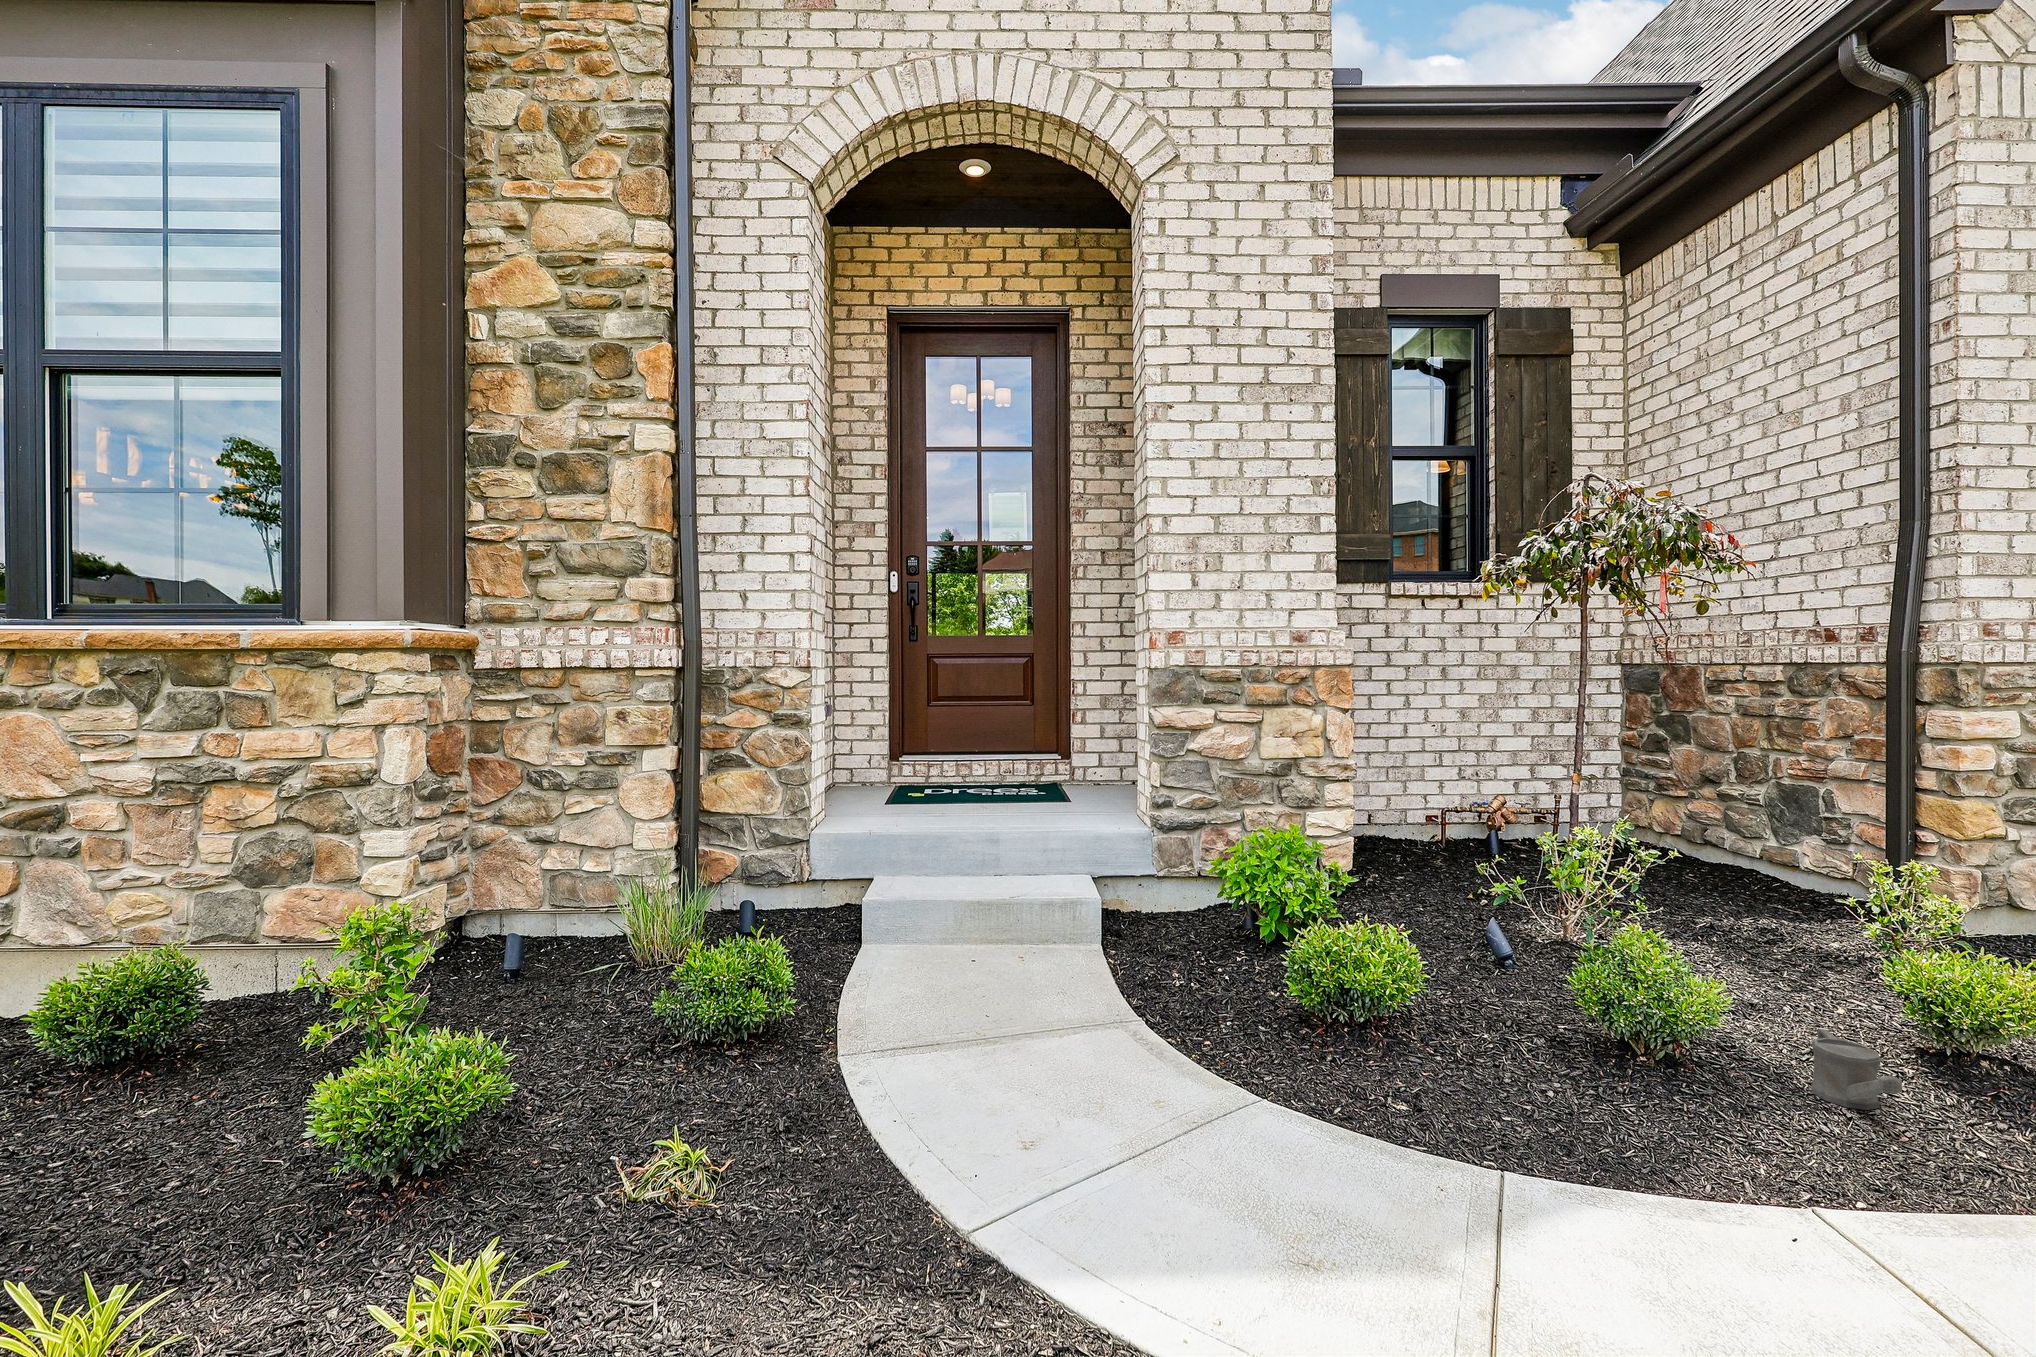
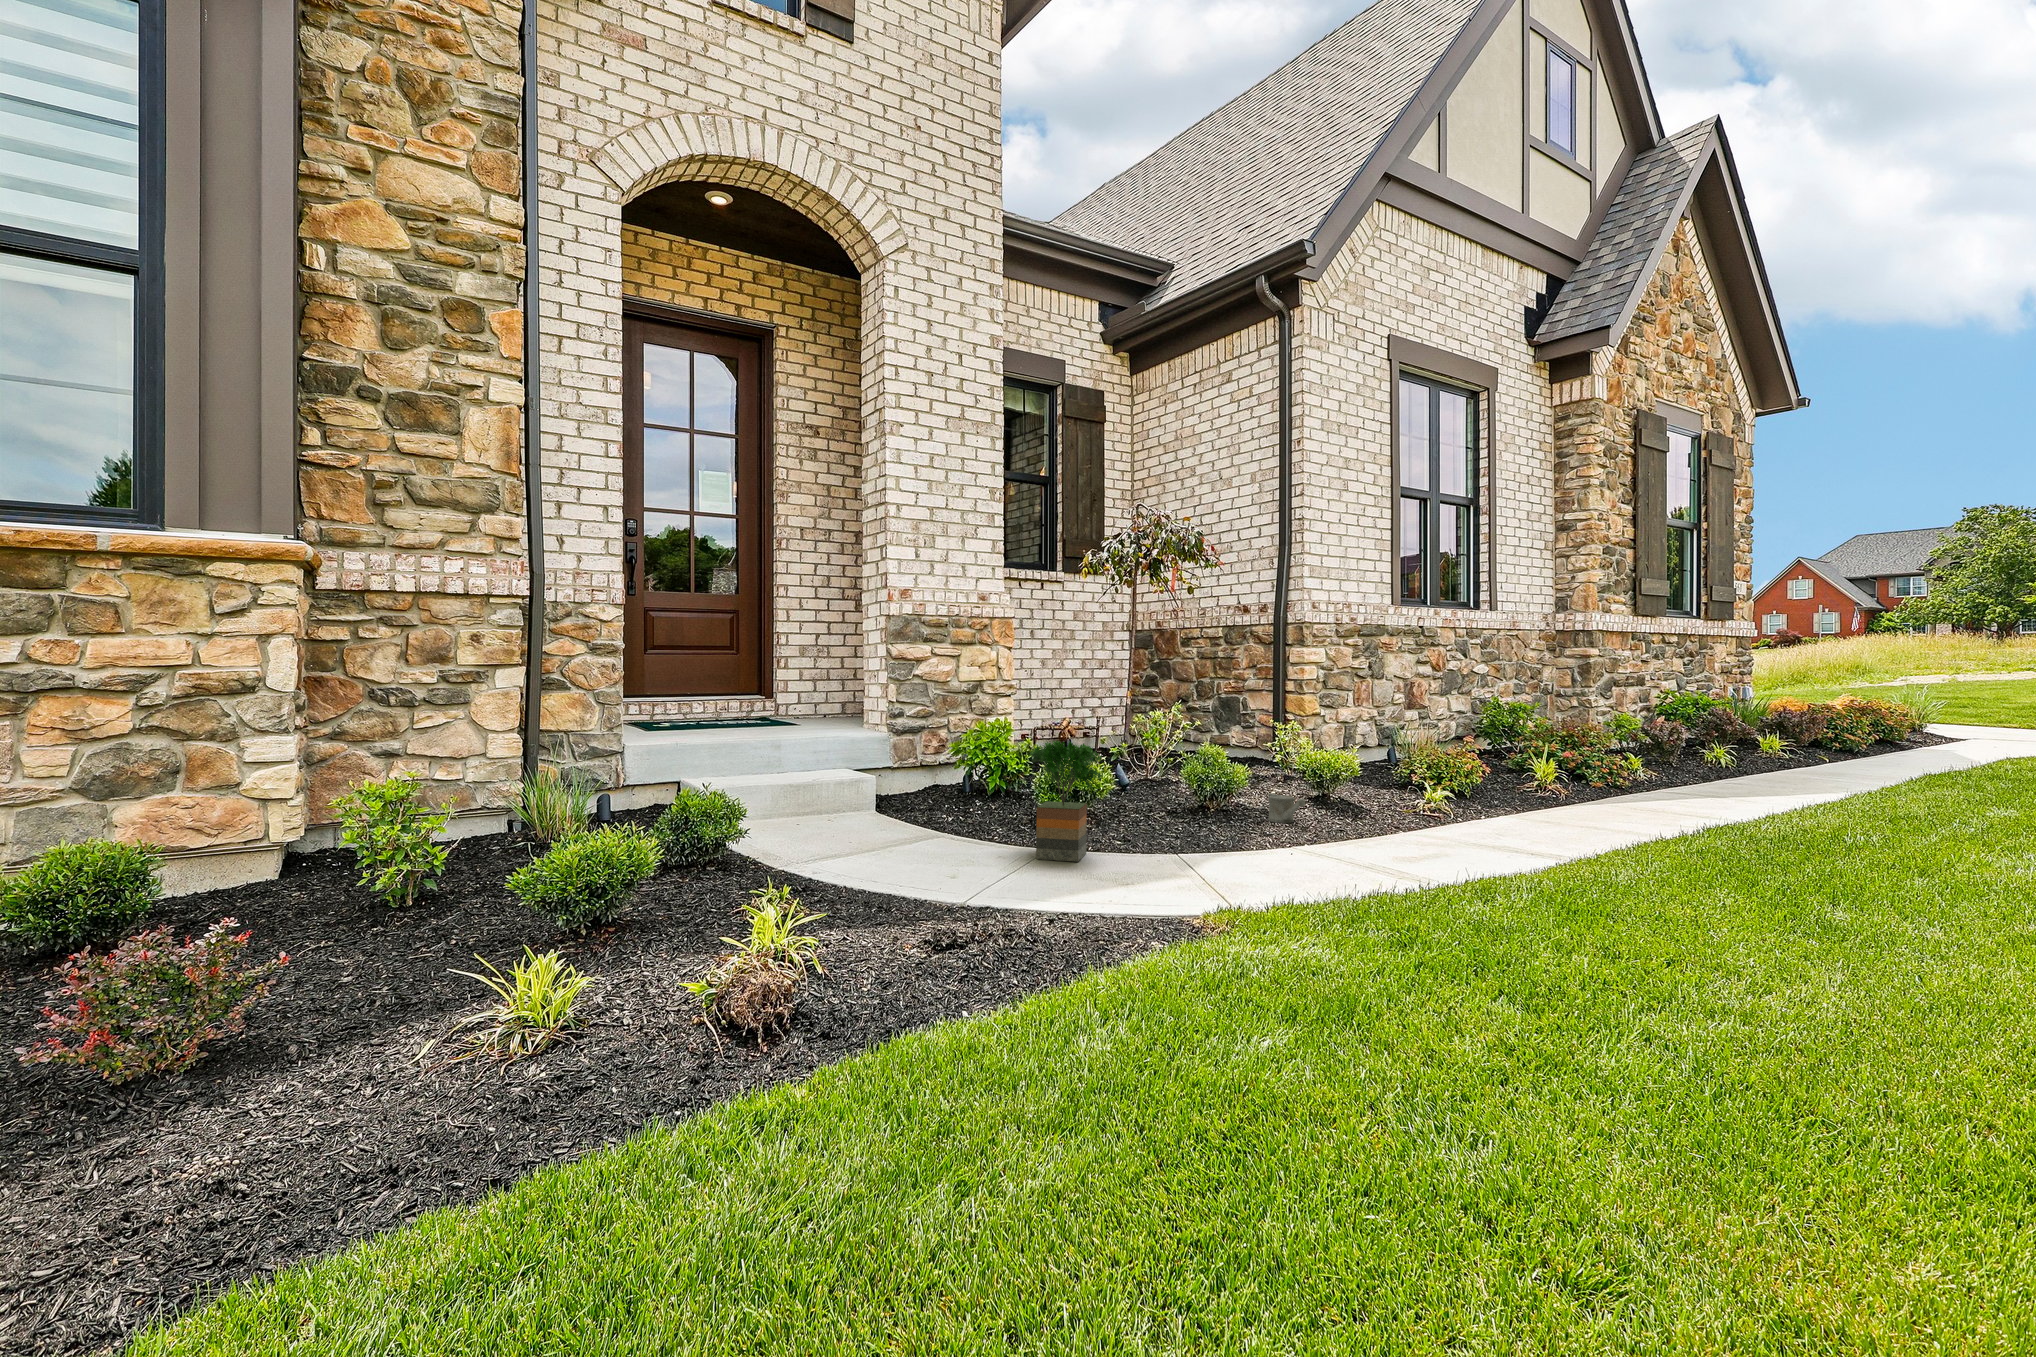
potted tree: none [1206,922,1348,1166] -> present [1030,741,1102,862]

